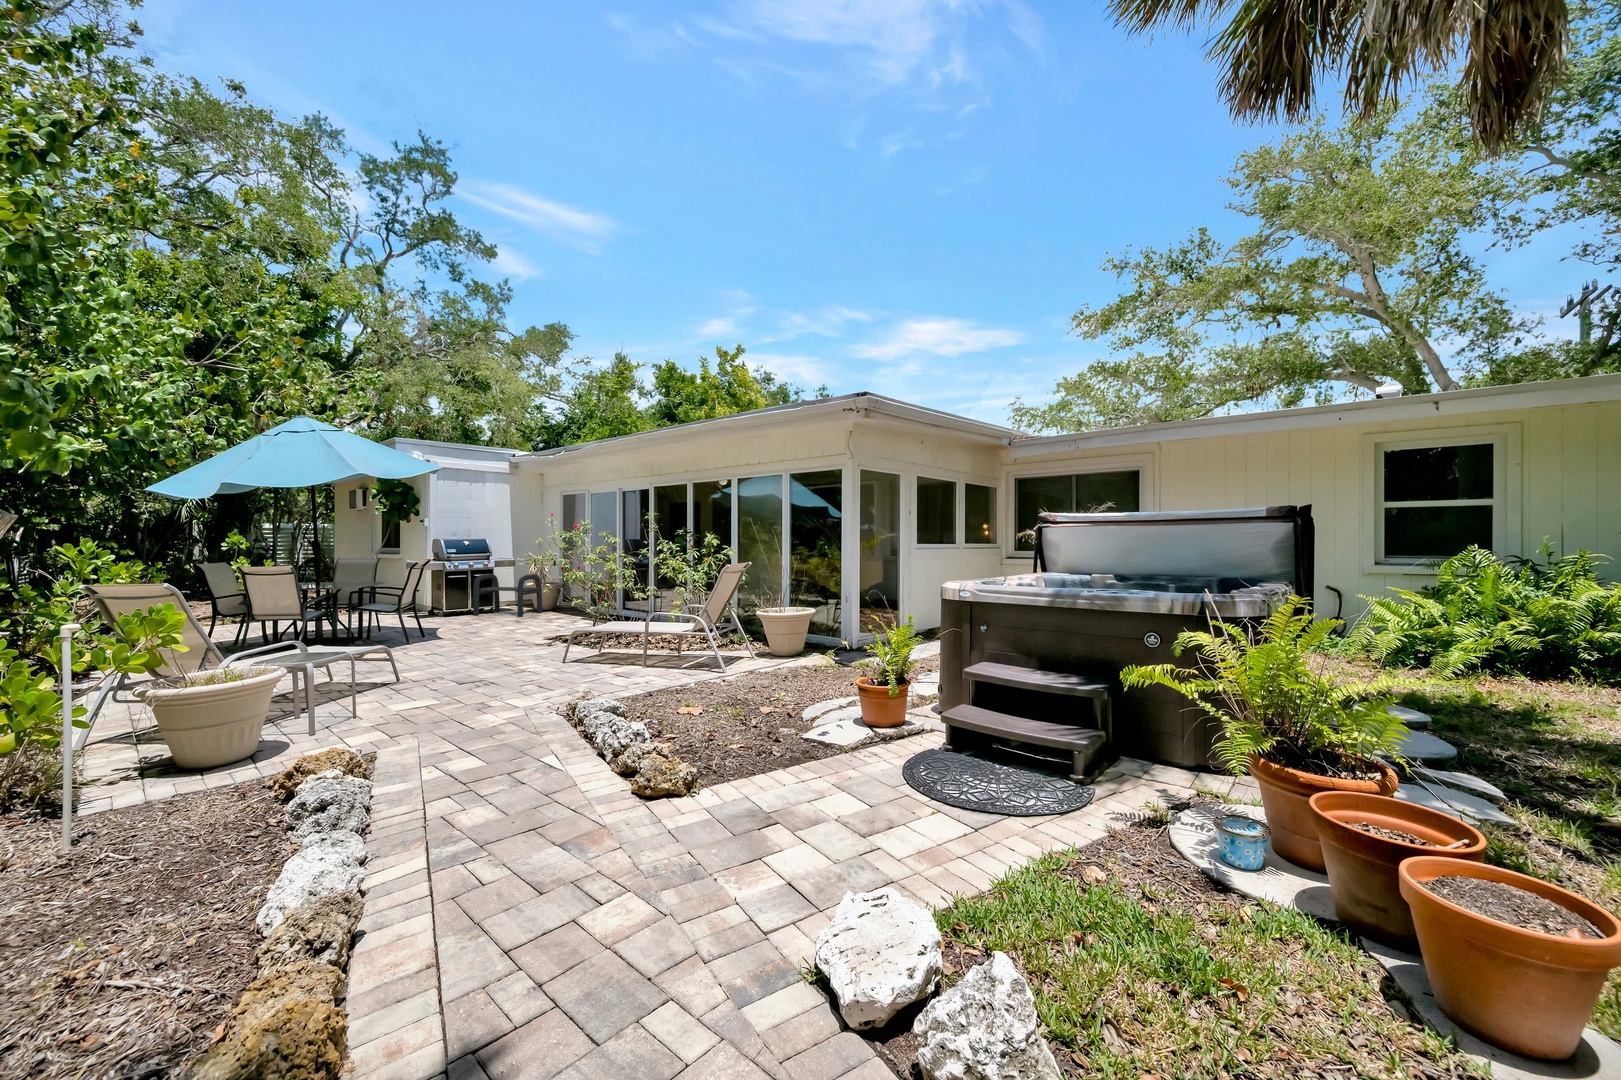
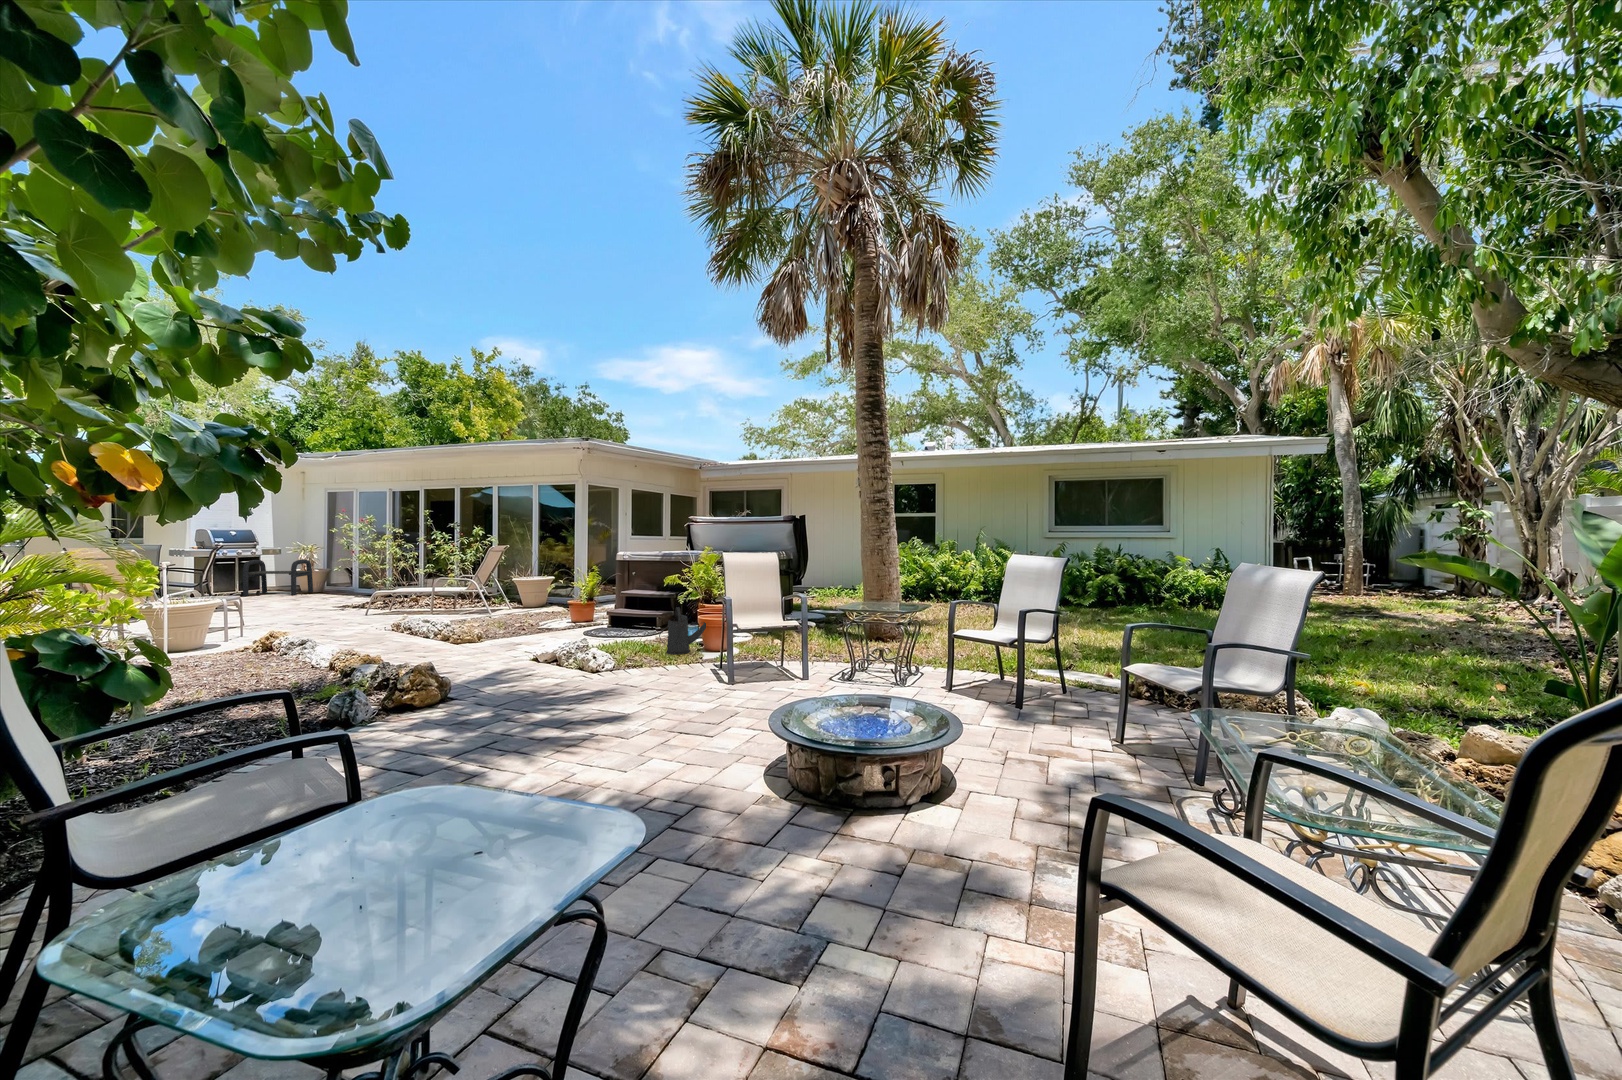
watering can: none [1100,731,1250,867] -> present [659,607,706,655]

